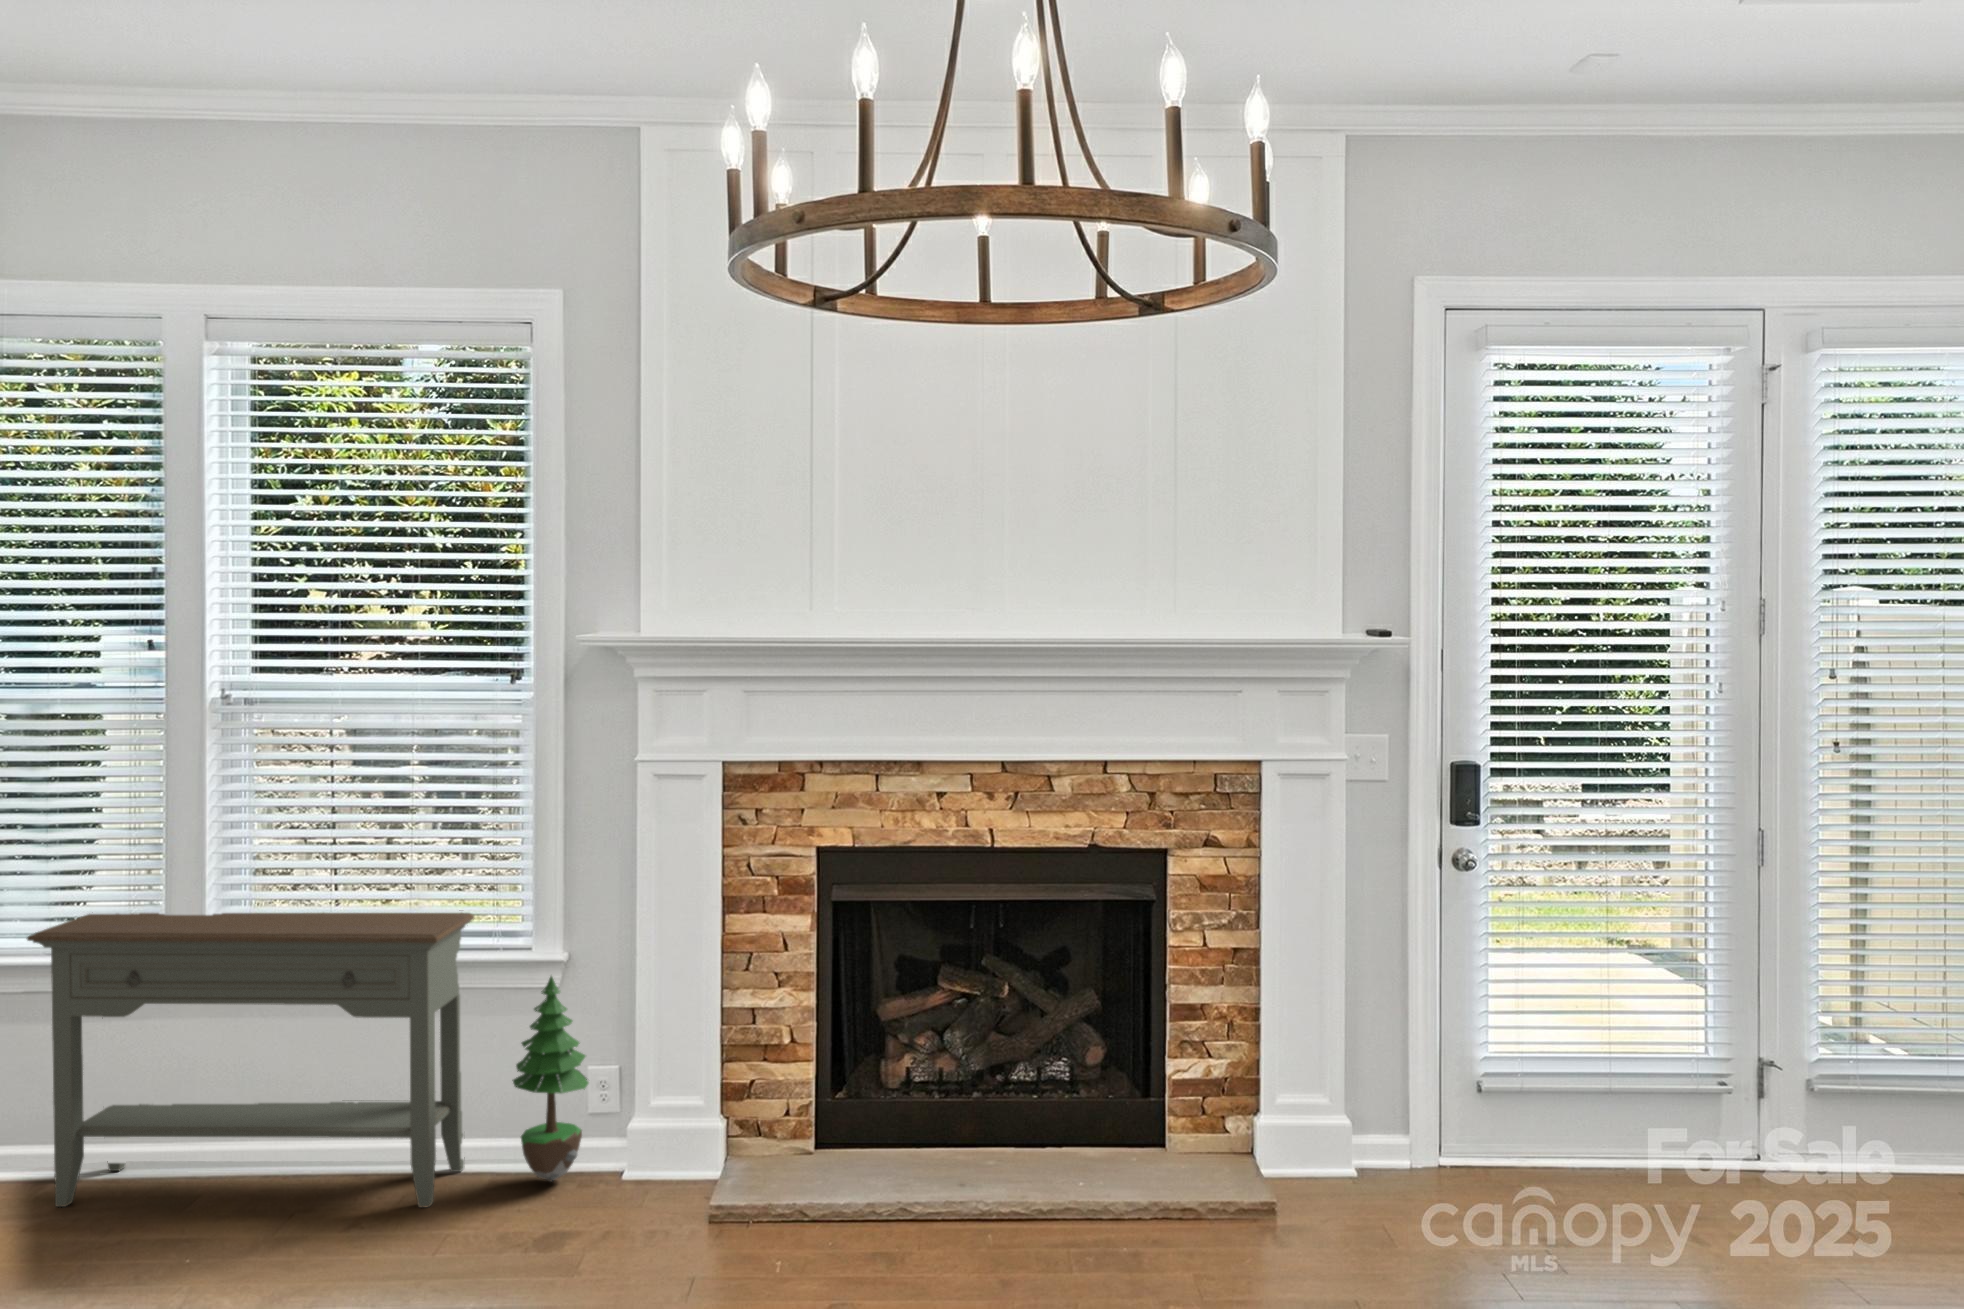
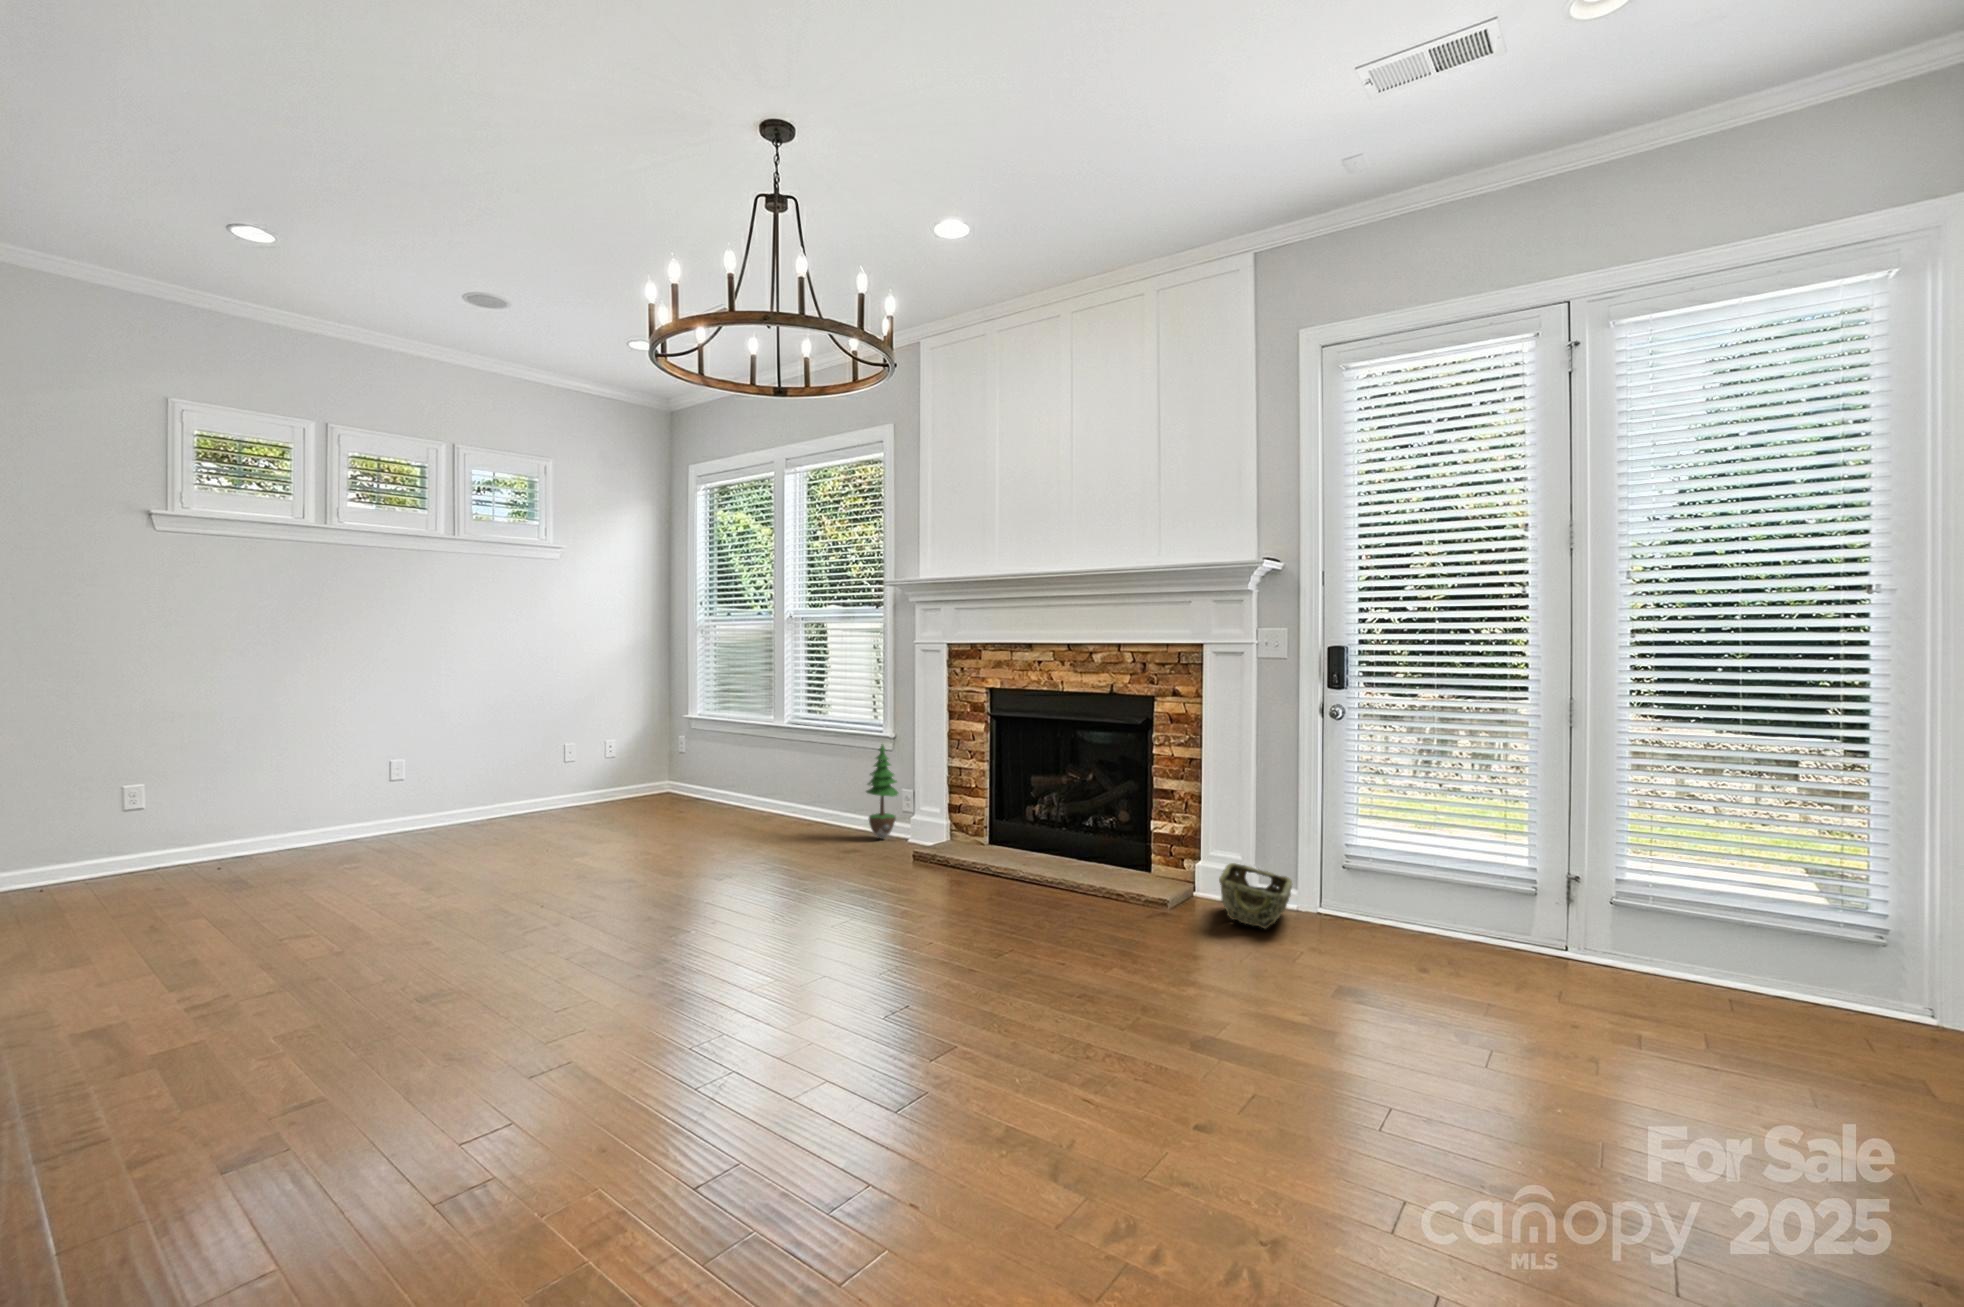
console table: present [27,913,474,1207] -> none [722,706,867,838]
woven basket: none [1327,1111,1482,1215] -> present [1219,863,1292,928]

